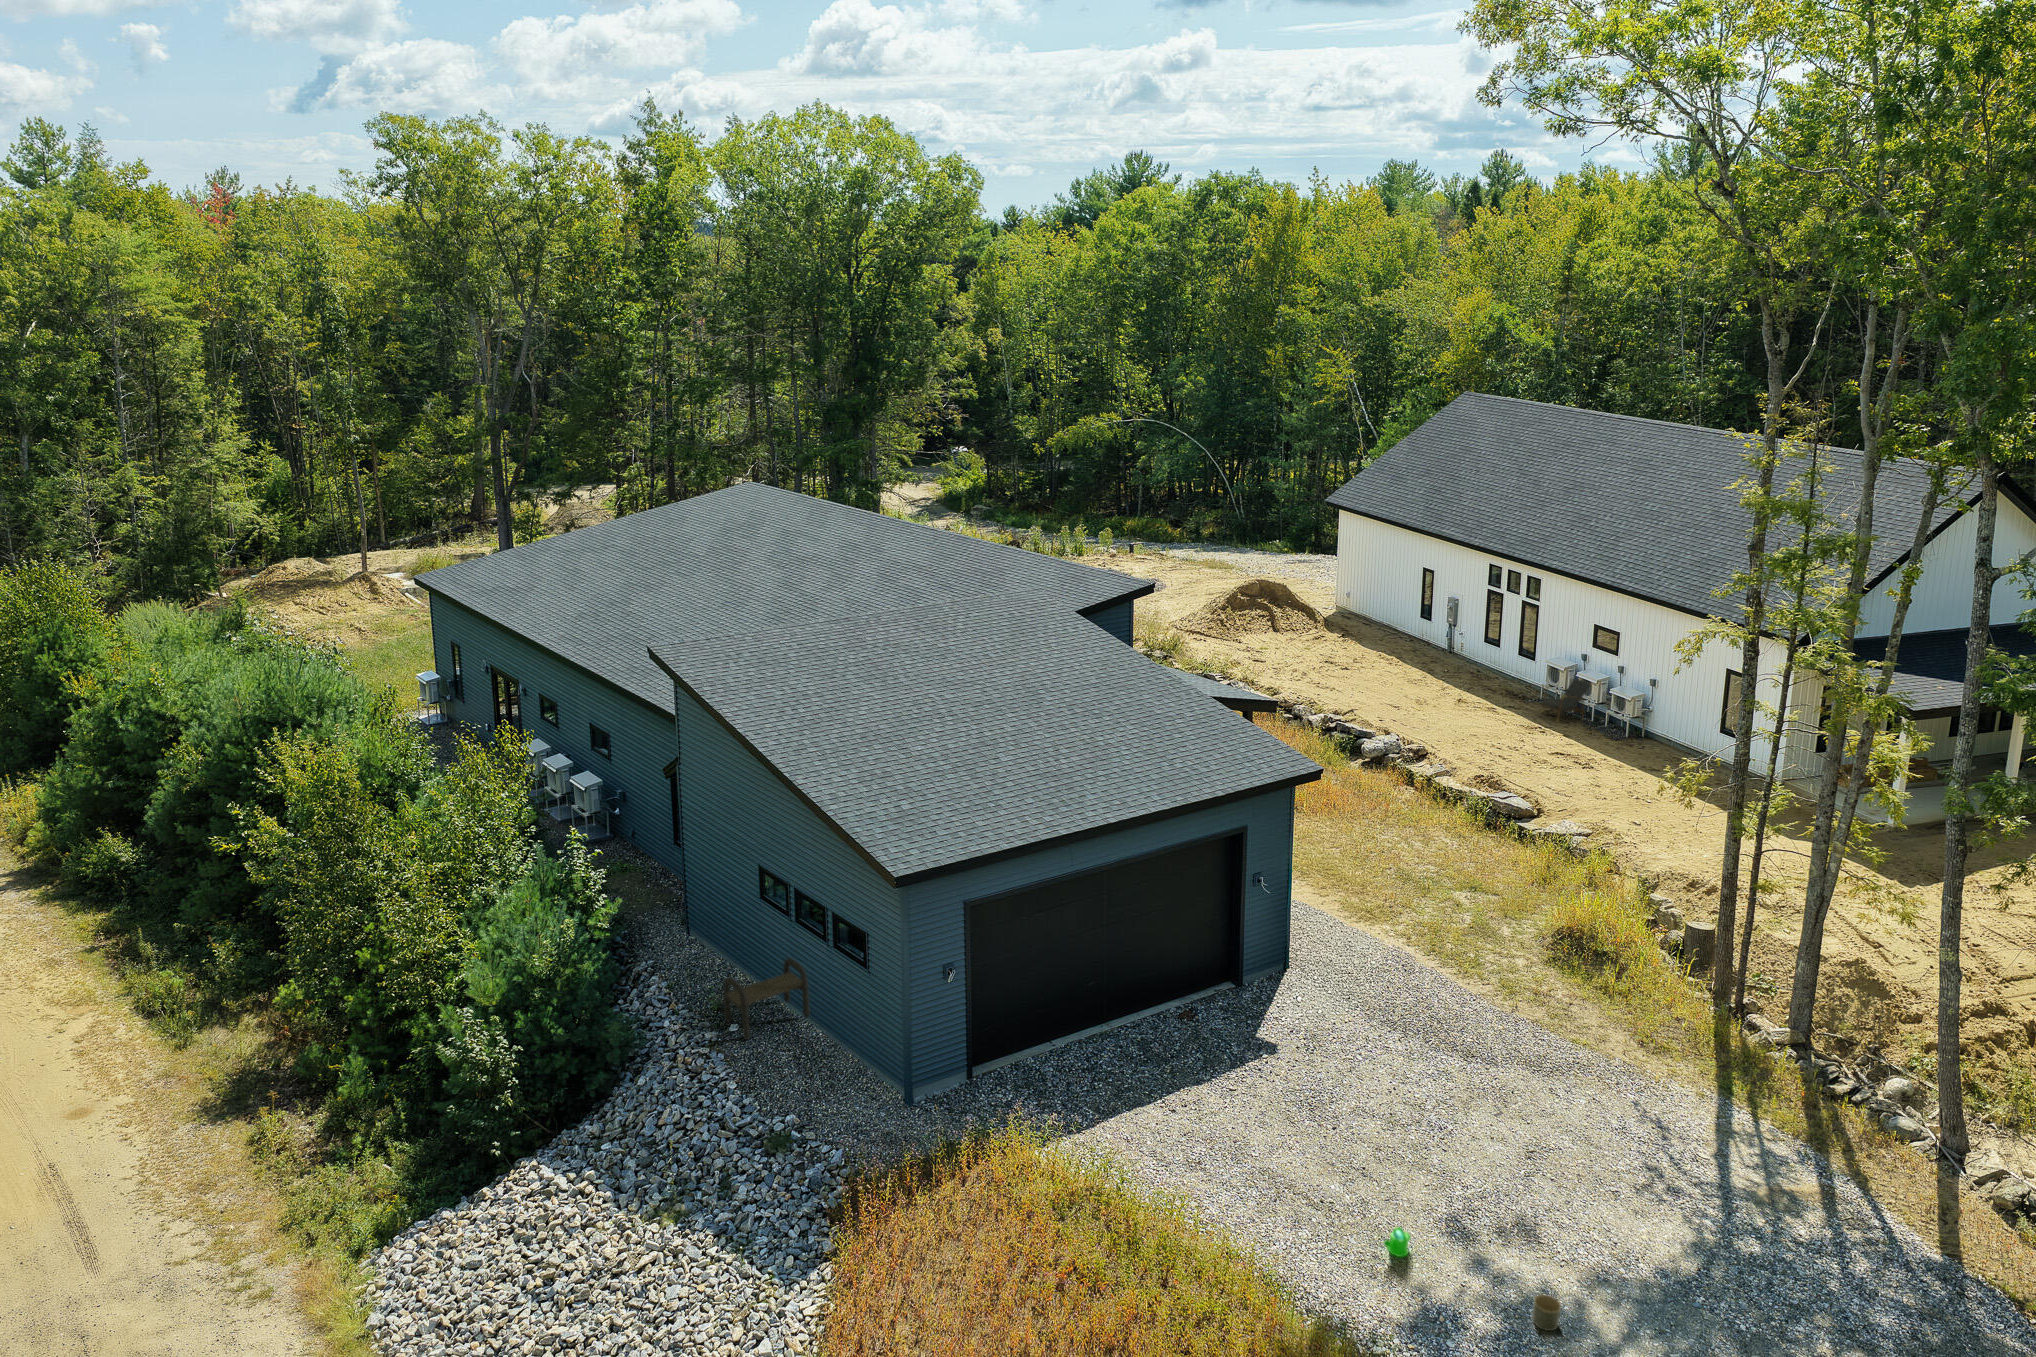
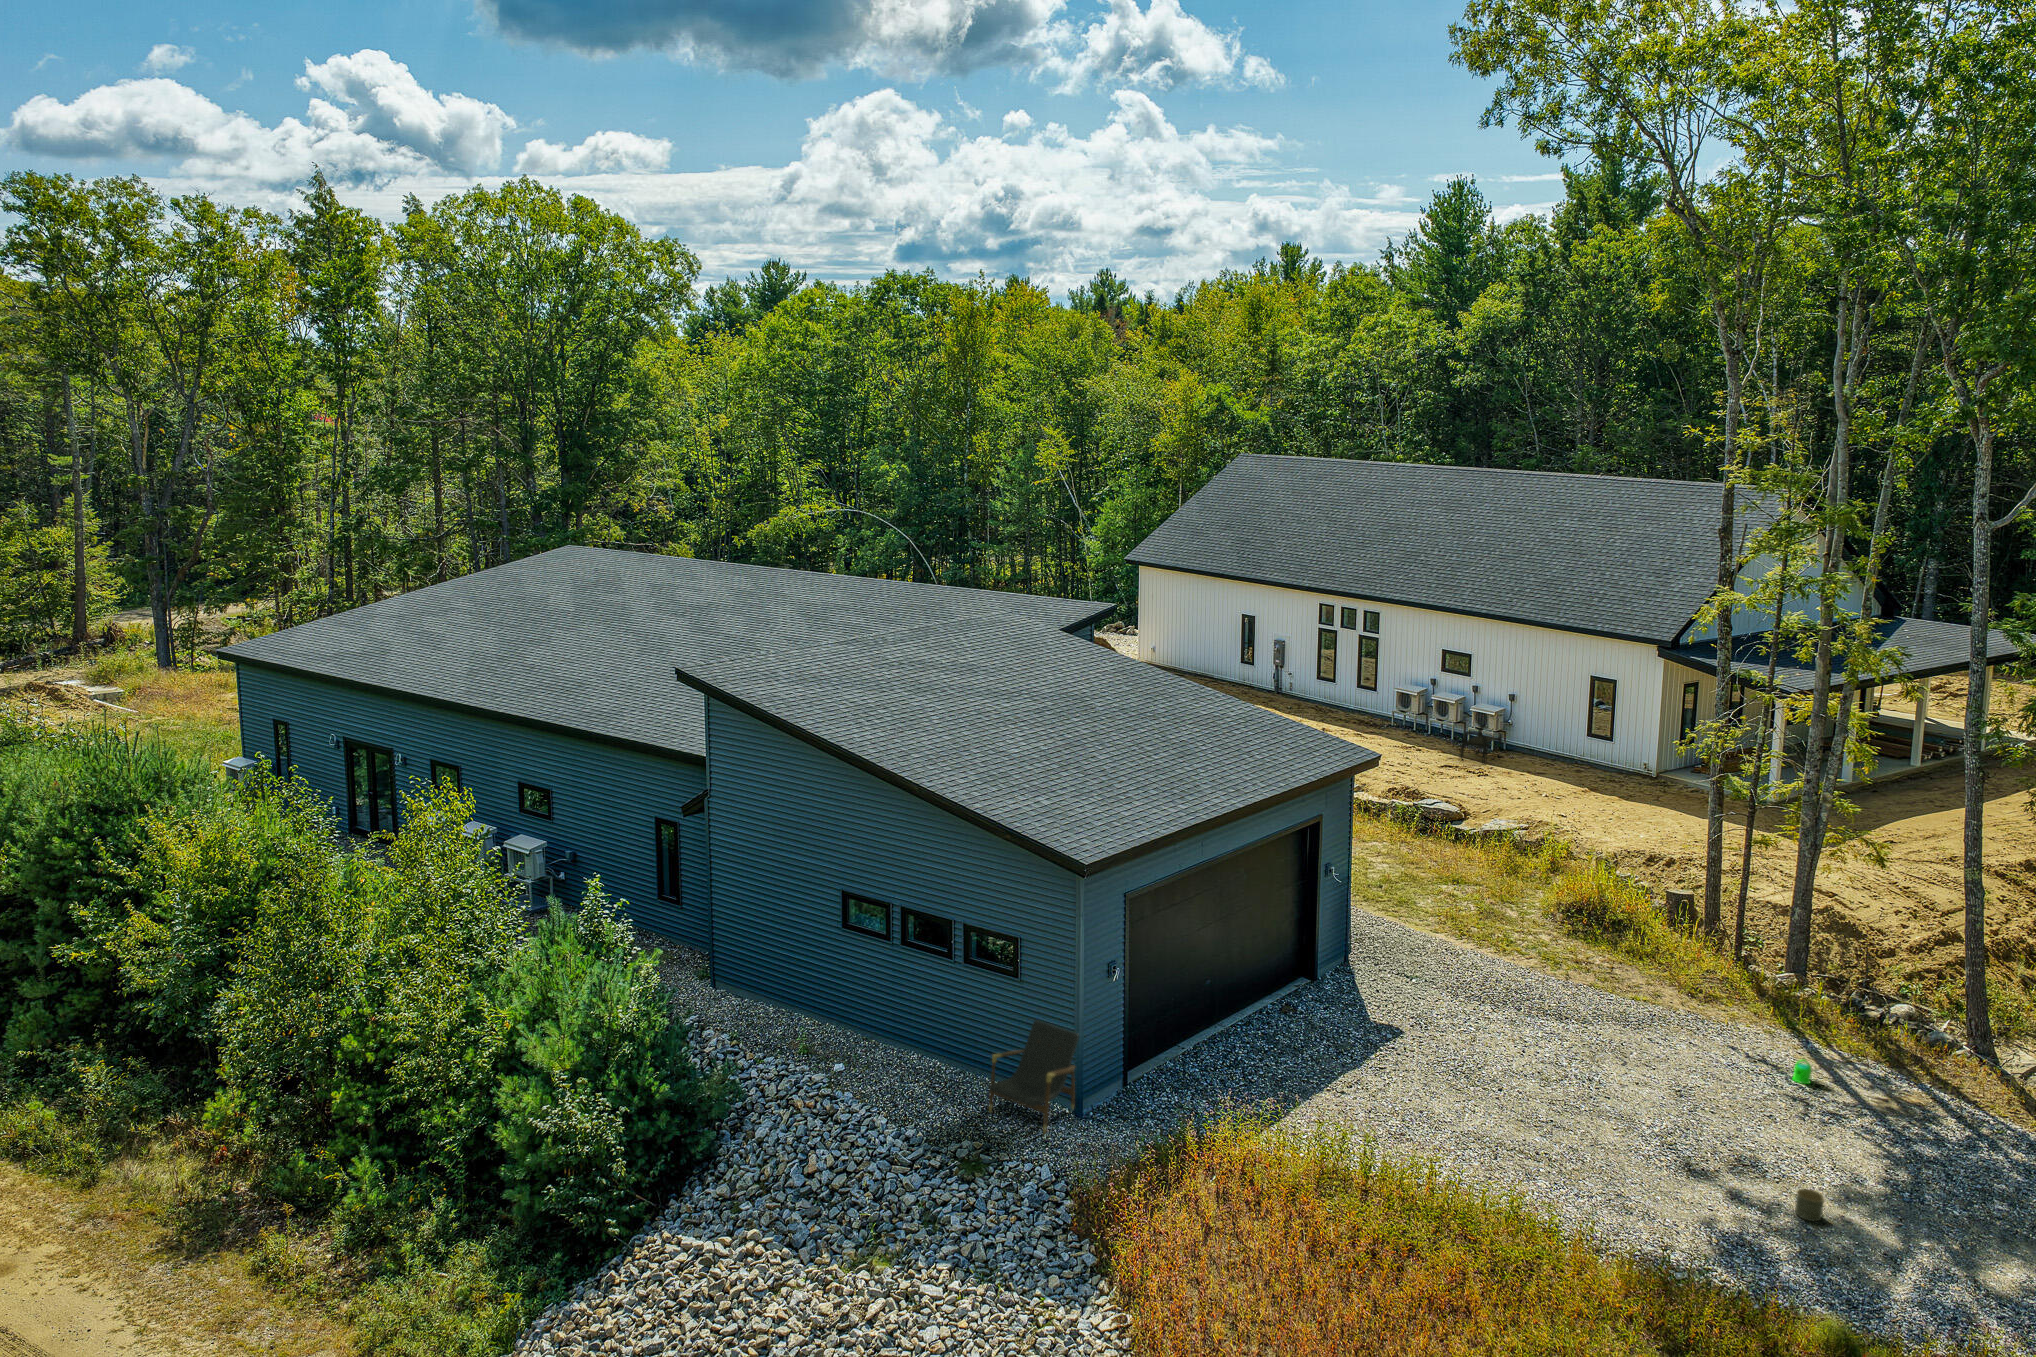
lounge chair: present [1540,679,1589,720] -> present [988,1020,1079,1133]
bench: present [724,958,810,1039] -> present [1460,725,1503,765]
watering can: present [1384,1227,1411,1257] -> present [1793,1059,1811,1084]

